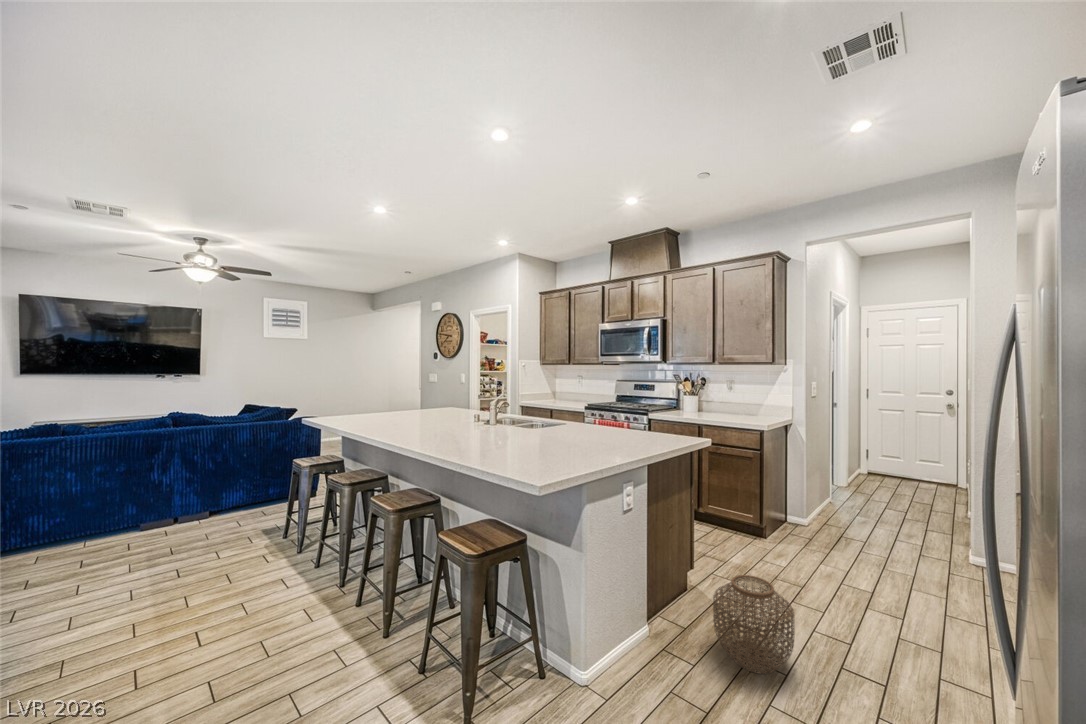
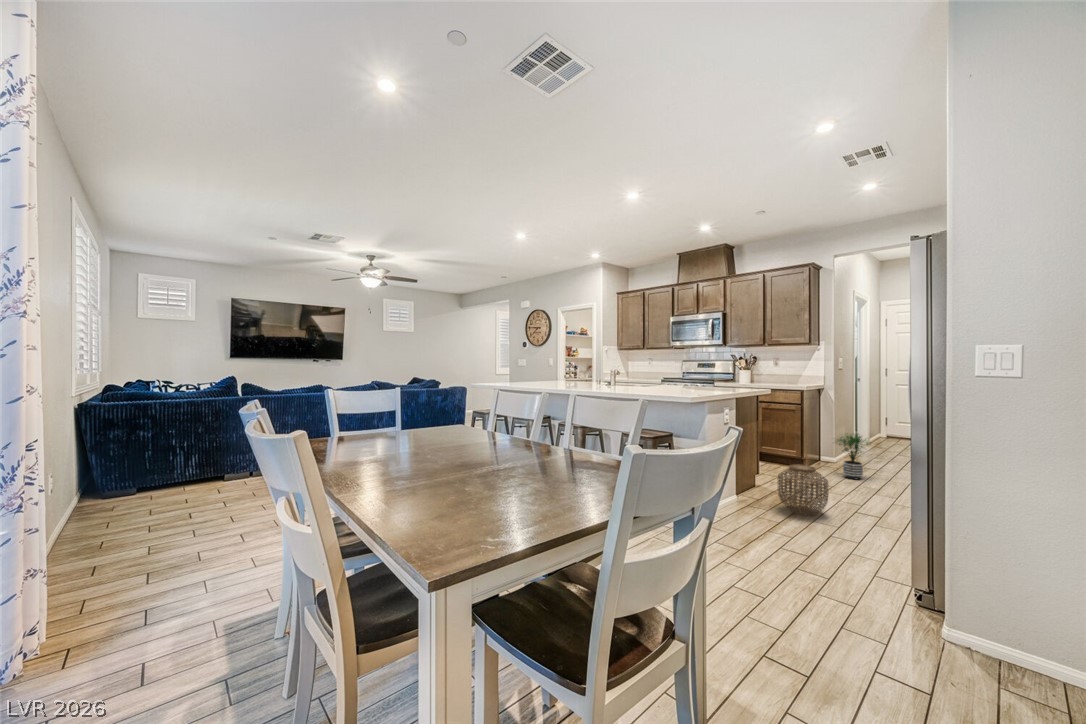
potted plant: none [802,493,857,564] -> present [836,434,869,479]

